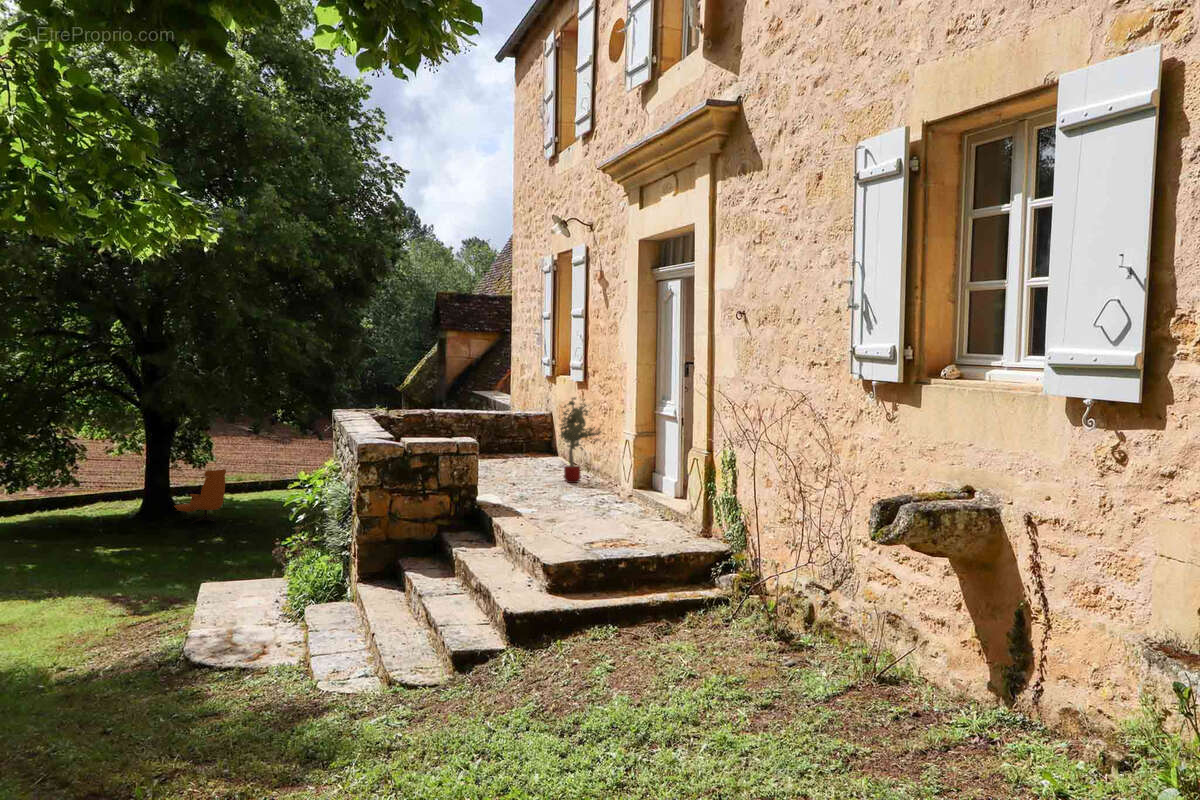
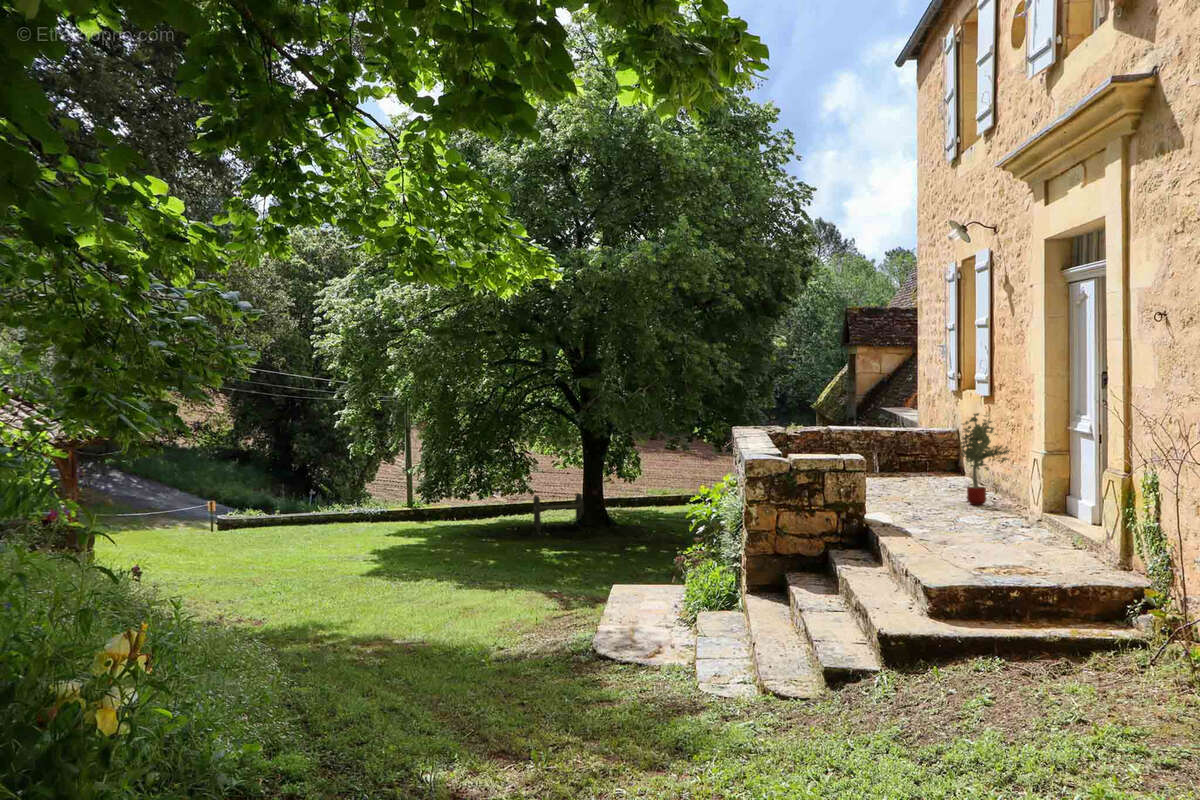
lounge chair: present [174,469,226,524] -> none [605,482,648,531]
bench: none [80,483,147,530] -> present [533,493,583,531]

